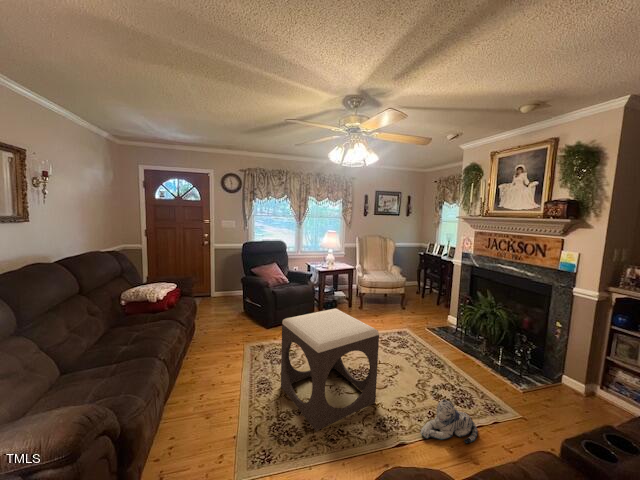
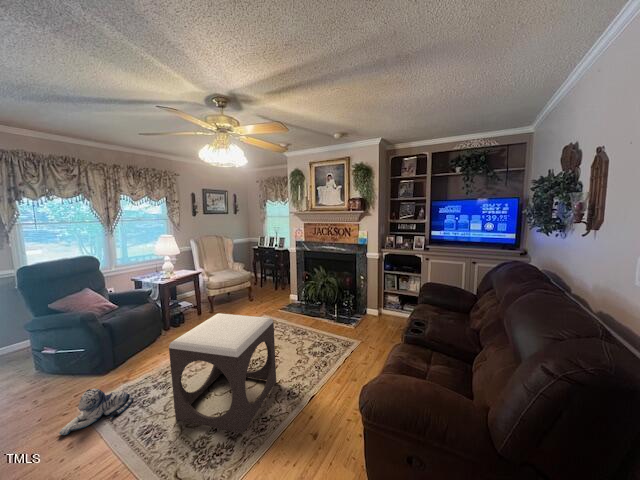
plush toy: present [421,399,478,443] -> present [59,389,133,435]

